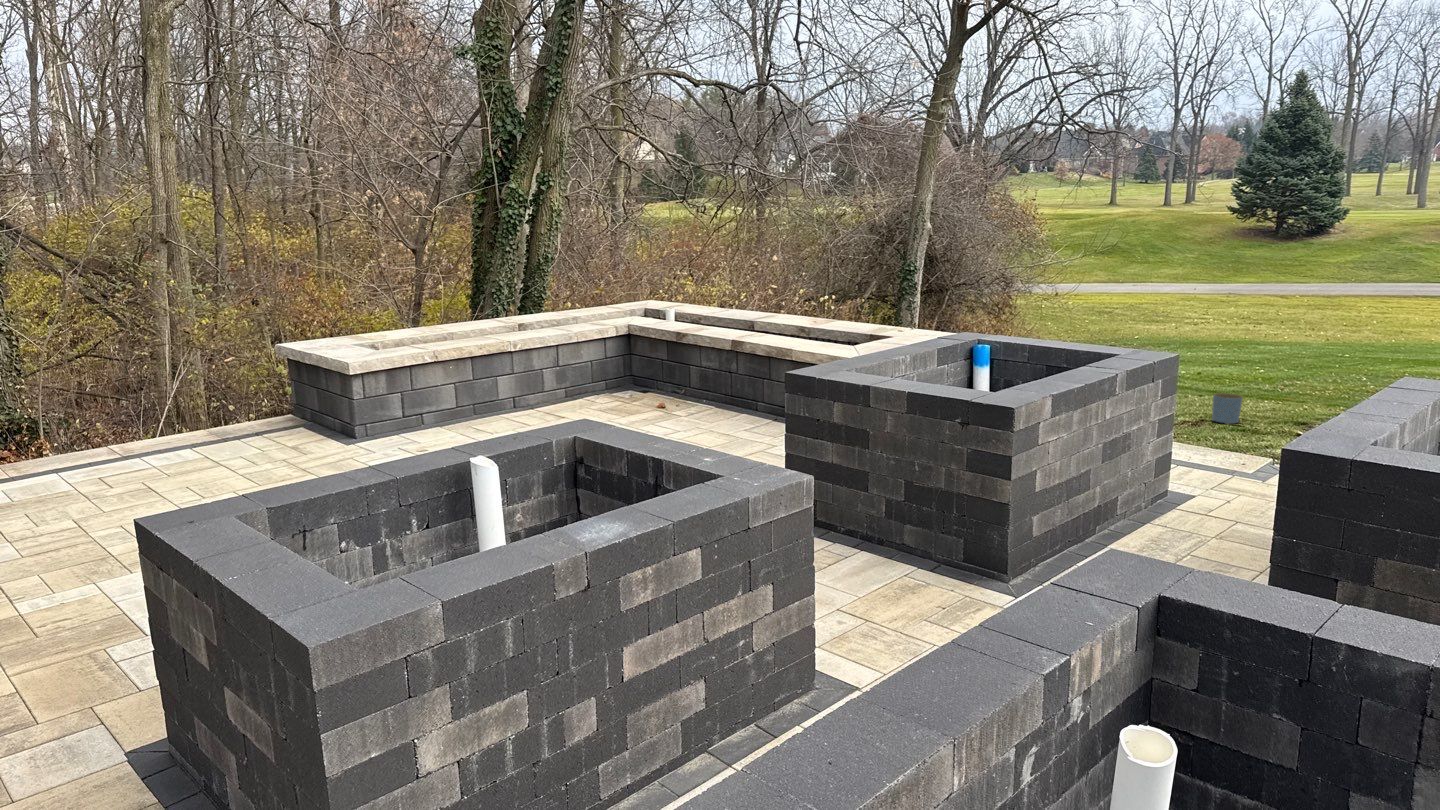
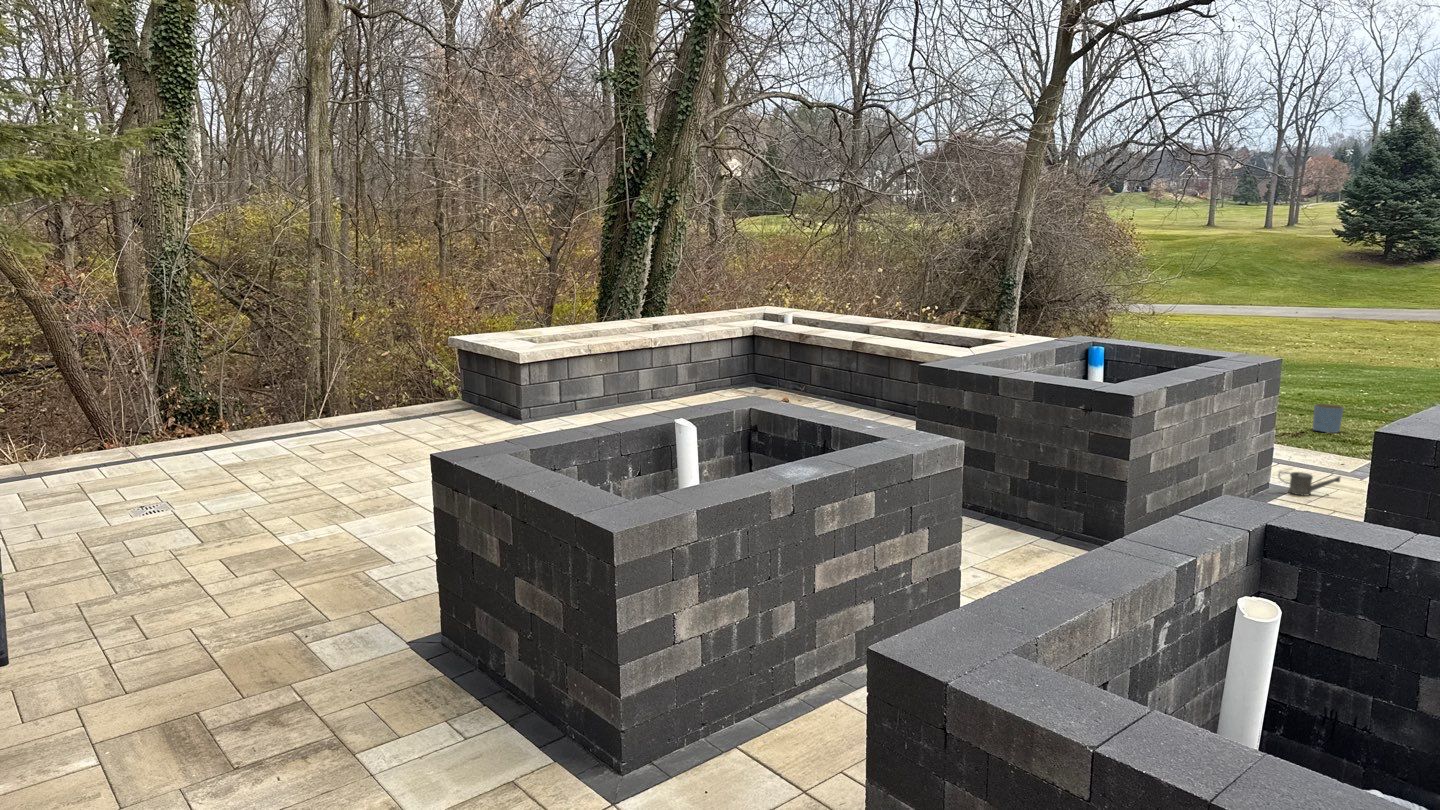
watering can: none [1177,475,1241,501] -> present [1279,472,1340,496]

